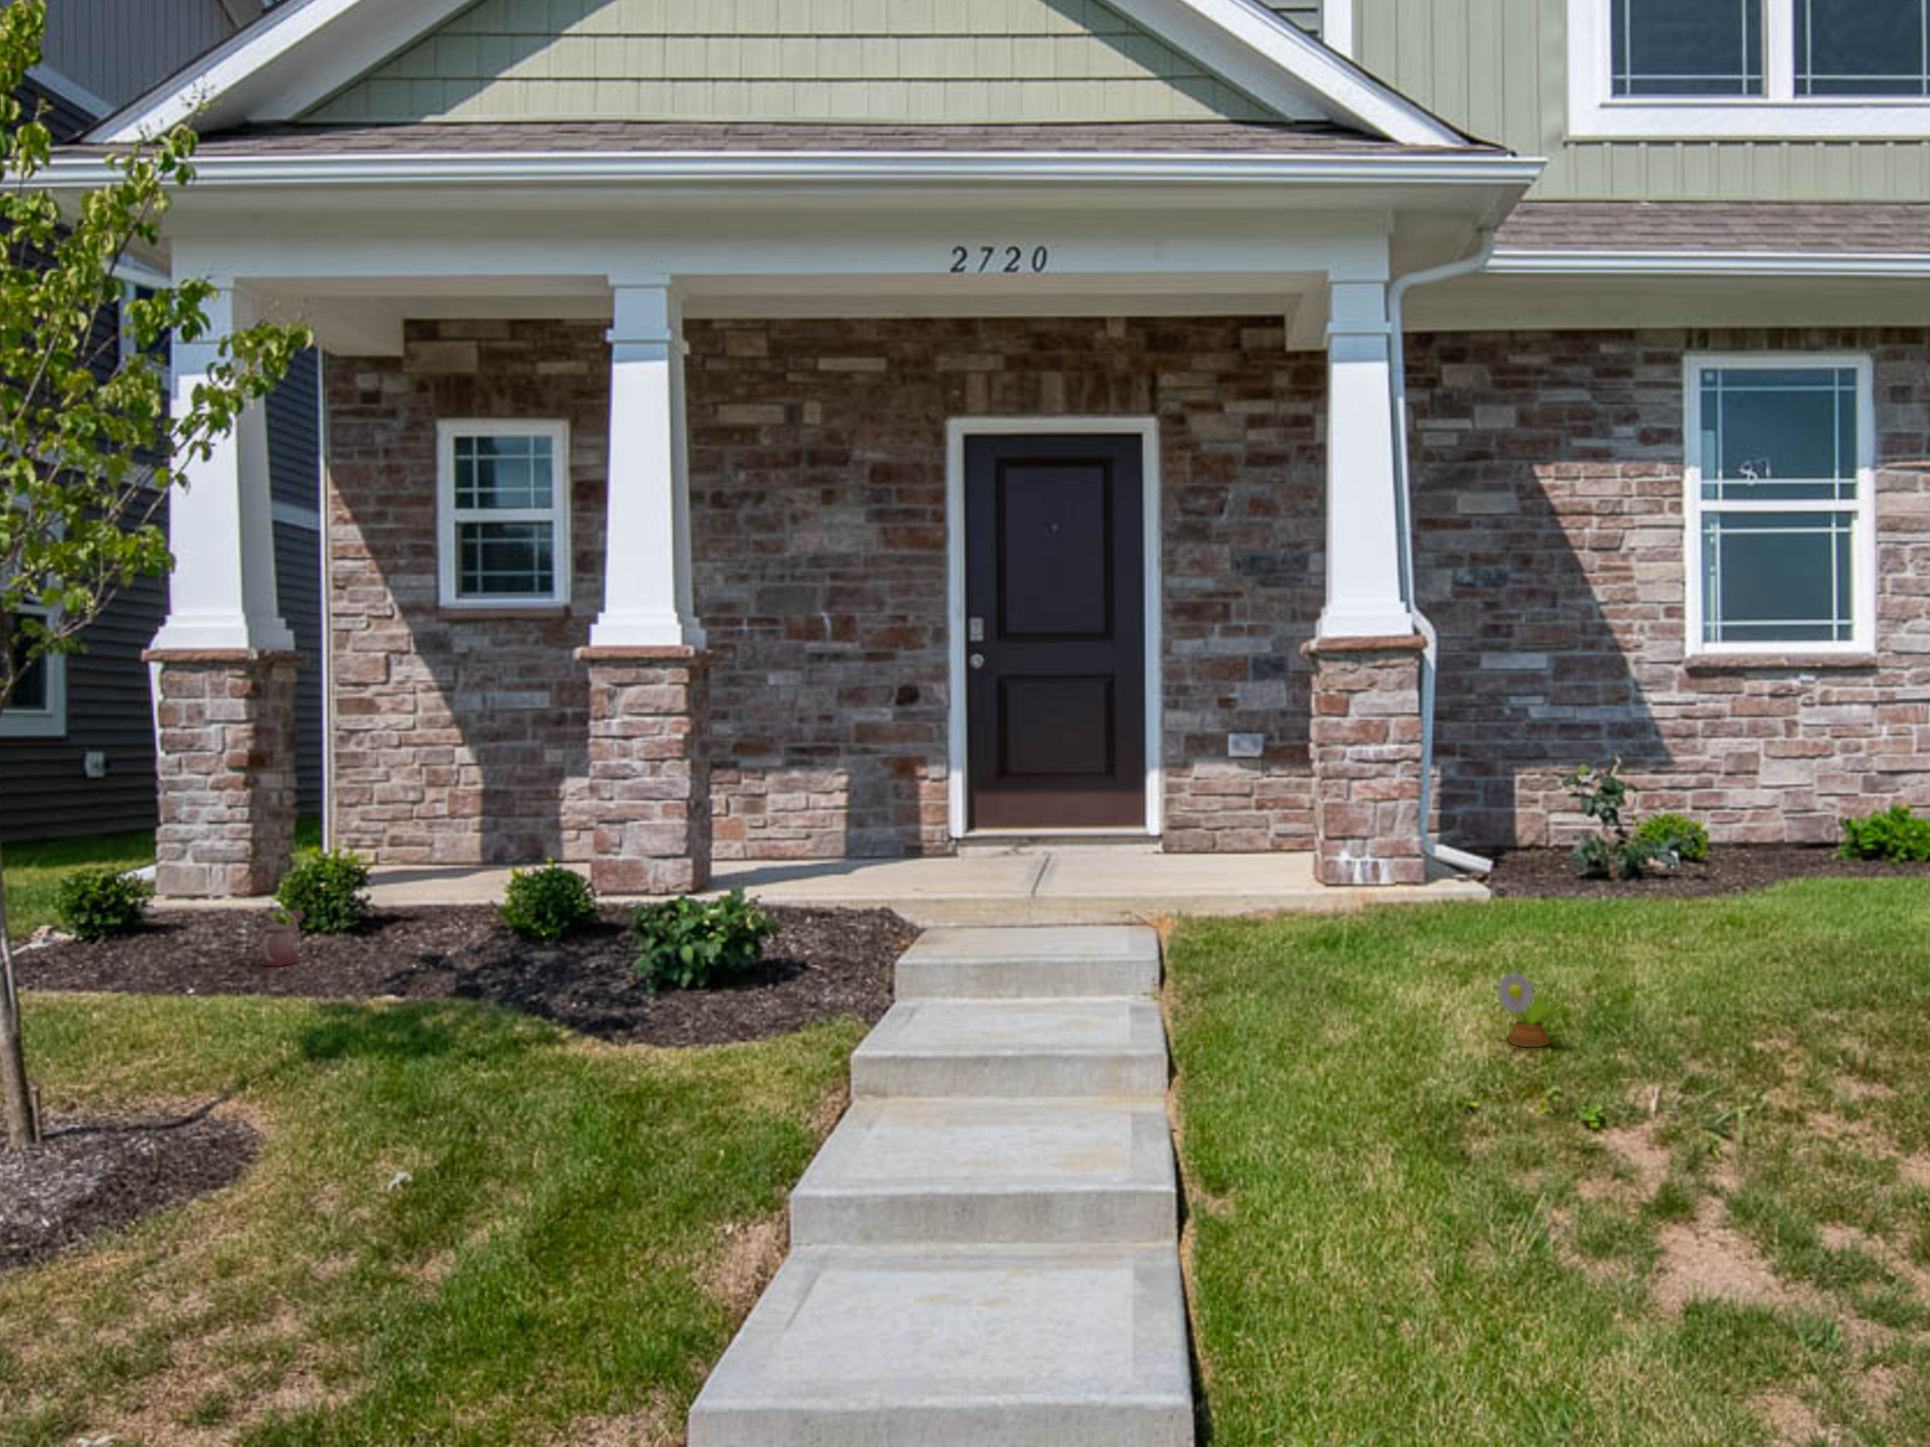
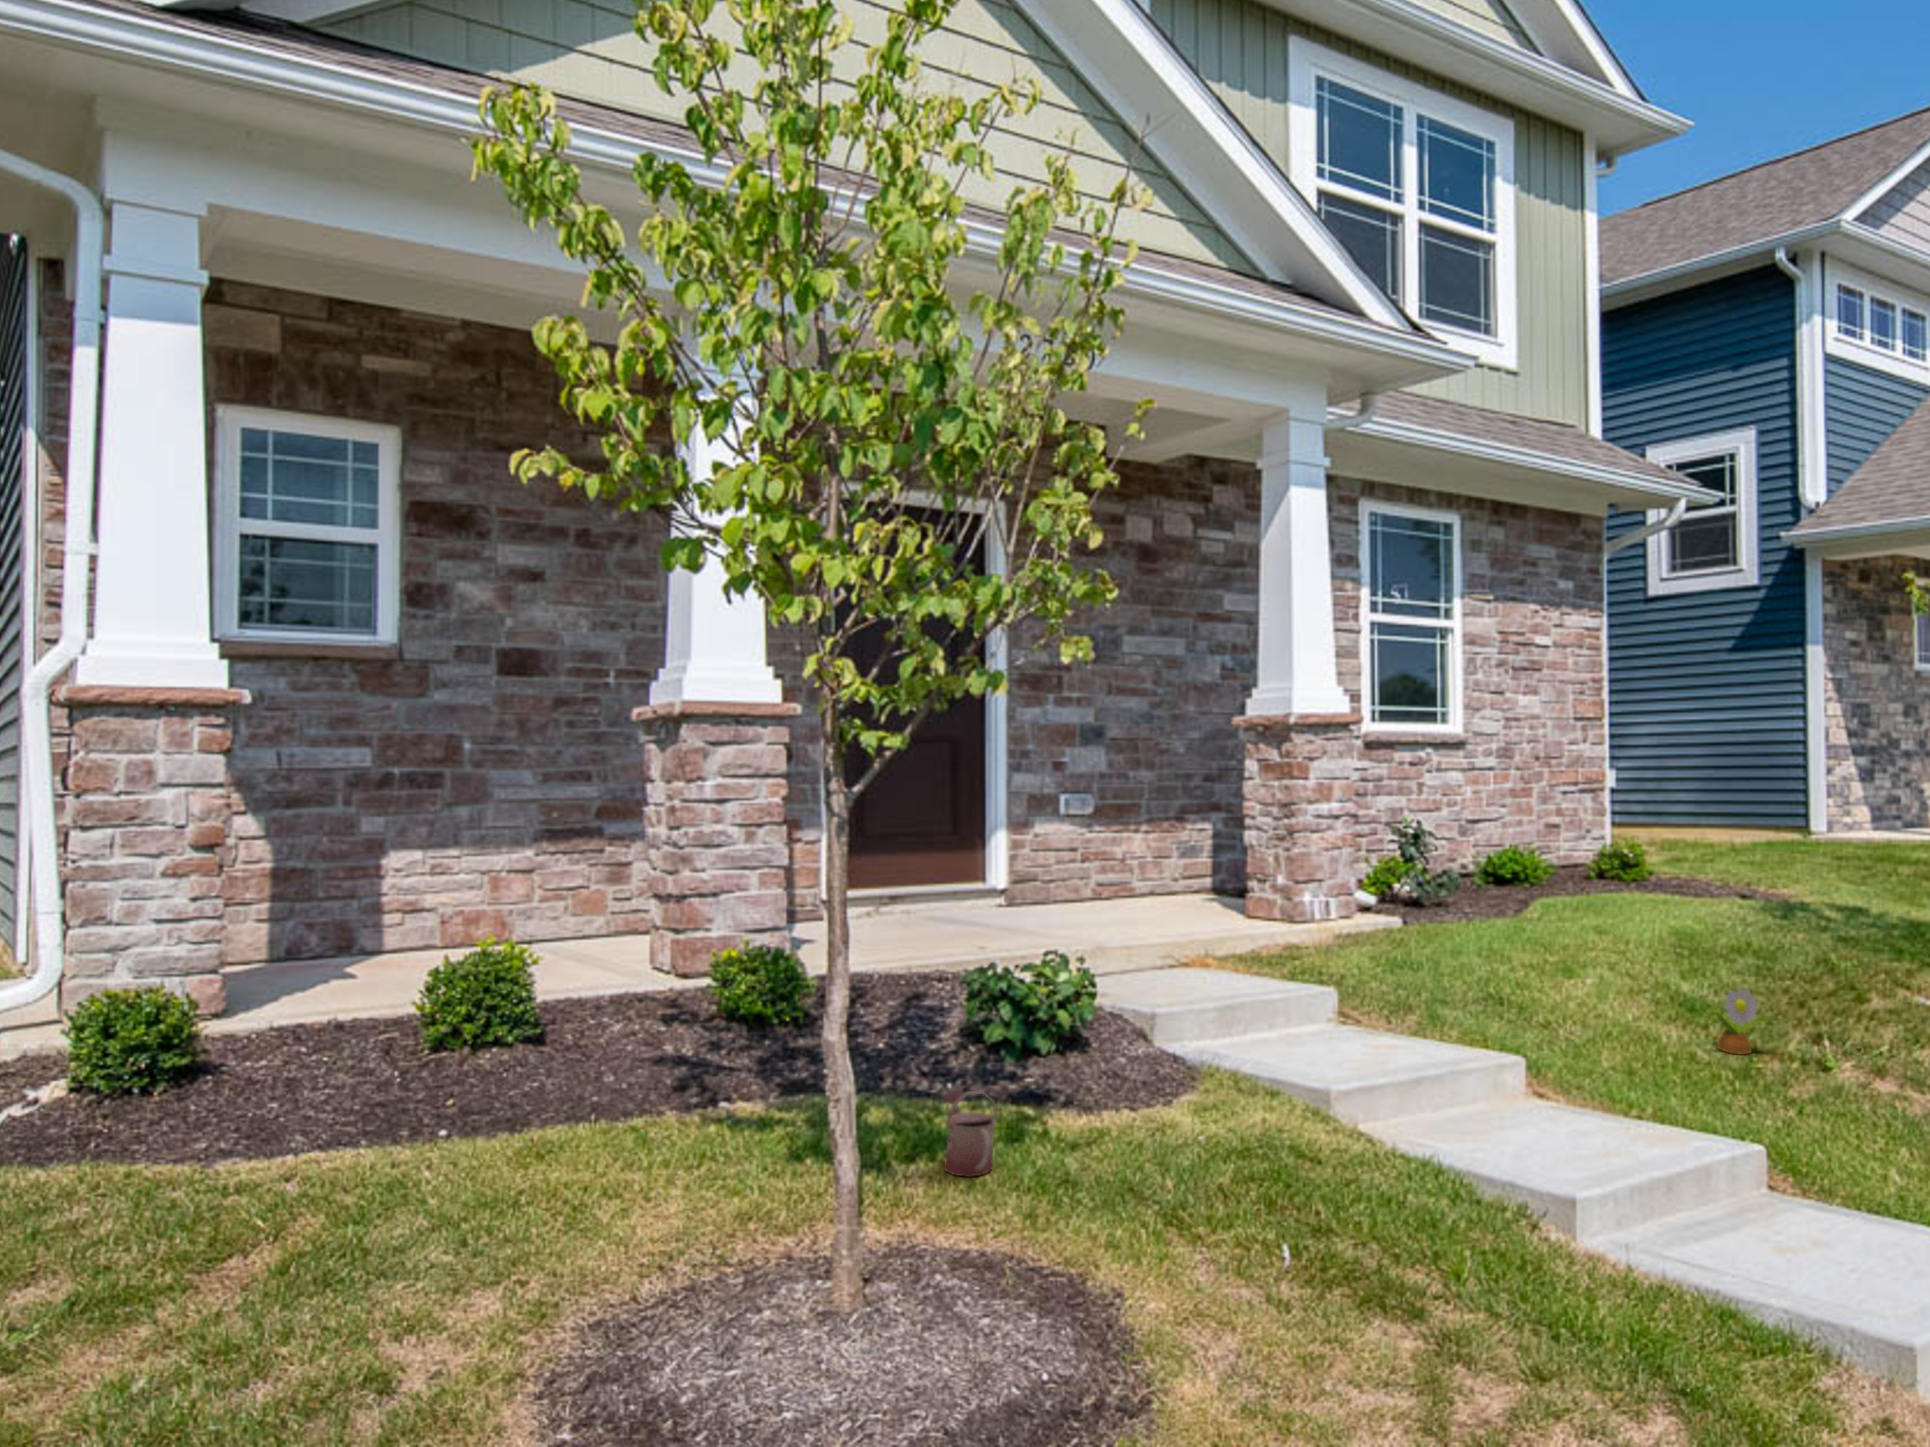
watering can: present [261,909,305,966] -> present [943,1090,998,1177]

